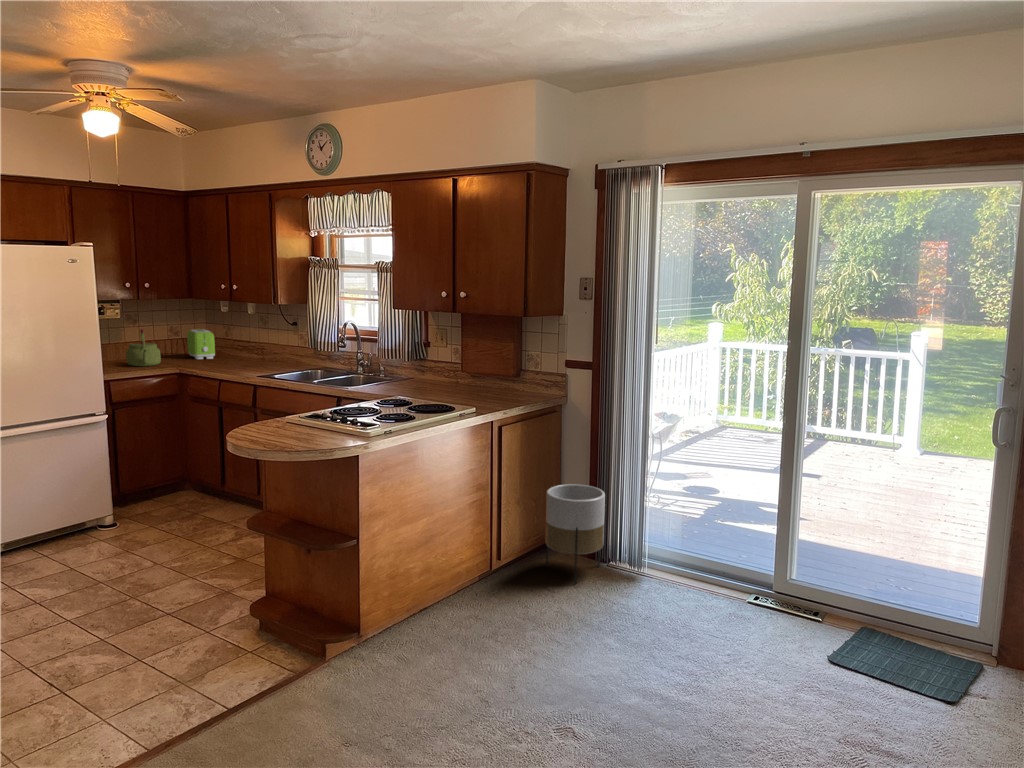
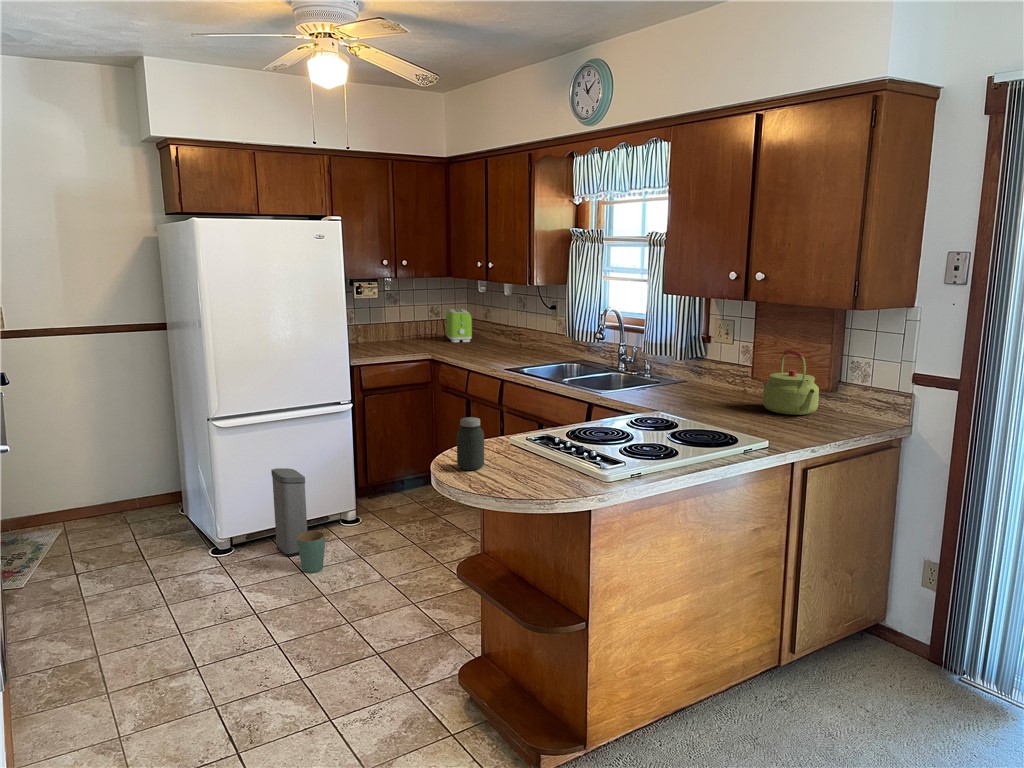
kettle: present [126,329,161,366] -> present [763,350,819,415]
jar: none [250,397,272,437] -> present [457,417,484,470]
trash can: none [31,477,96,568] -> present [271,468,326,573]
planter: present [545,484,605,584] -> none [862,556,968,711]

